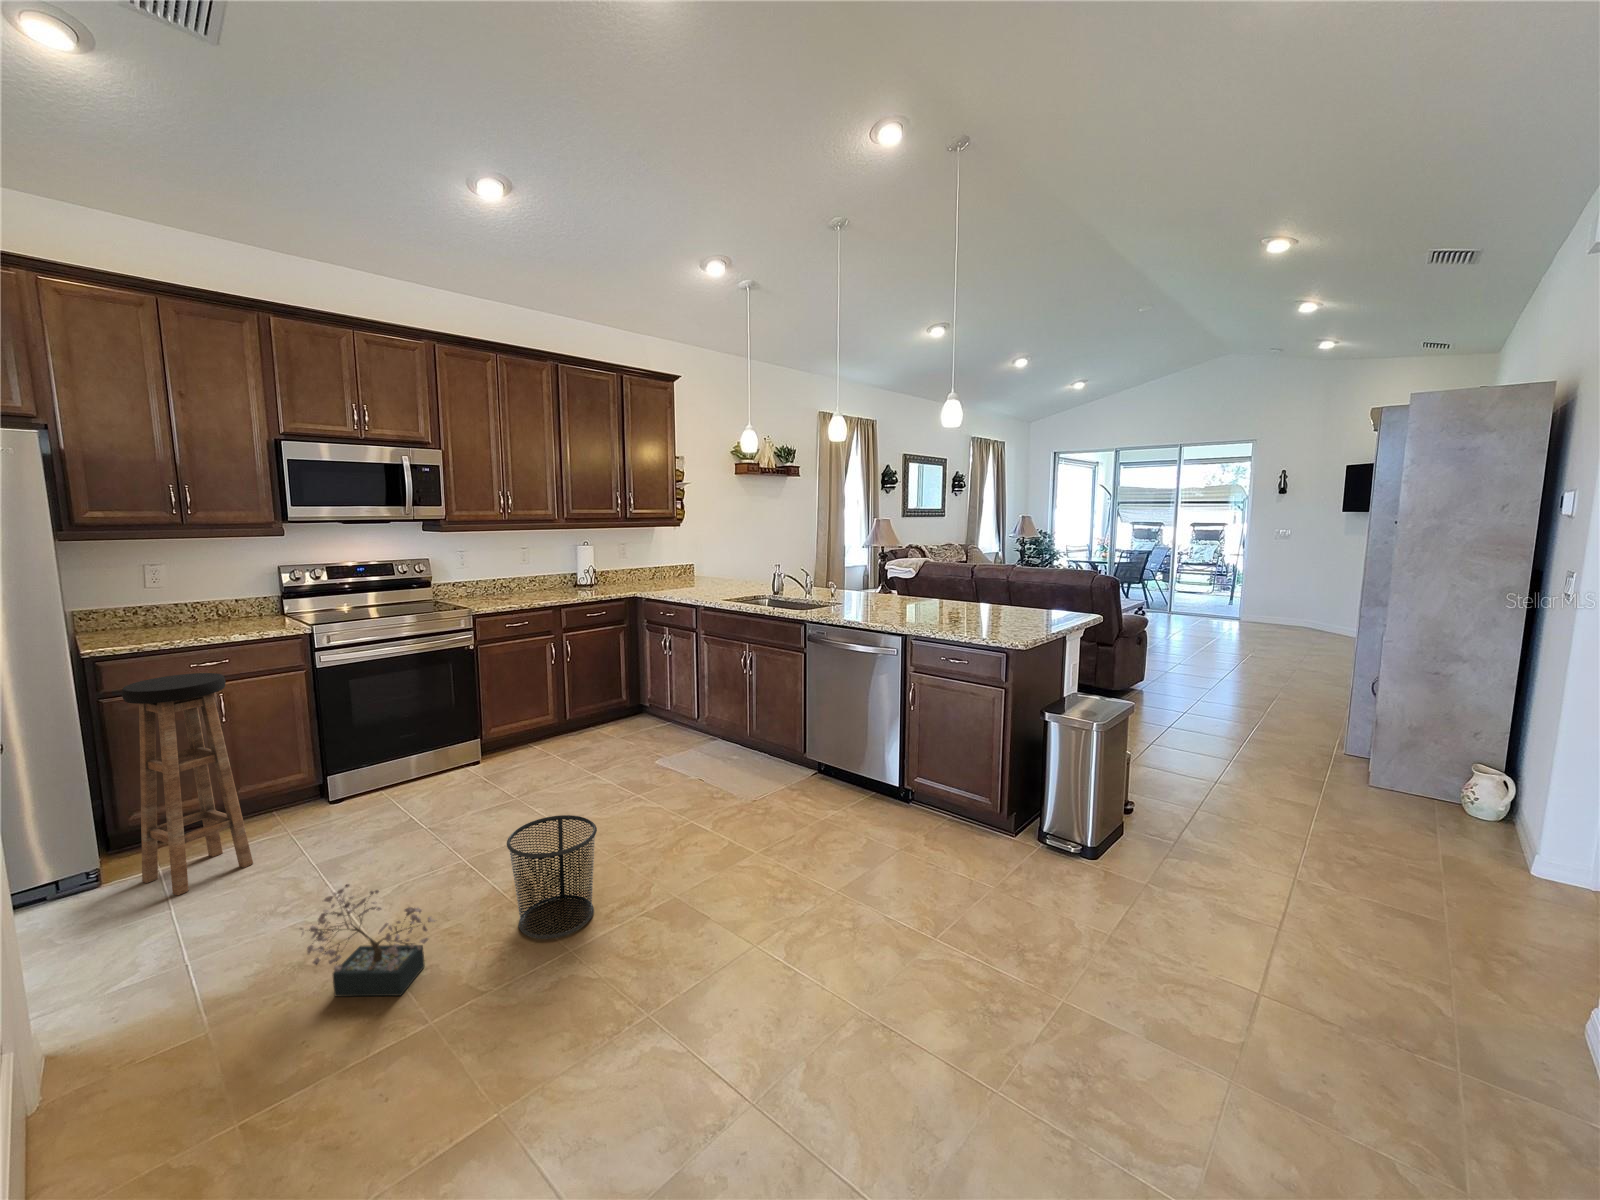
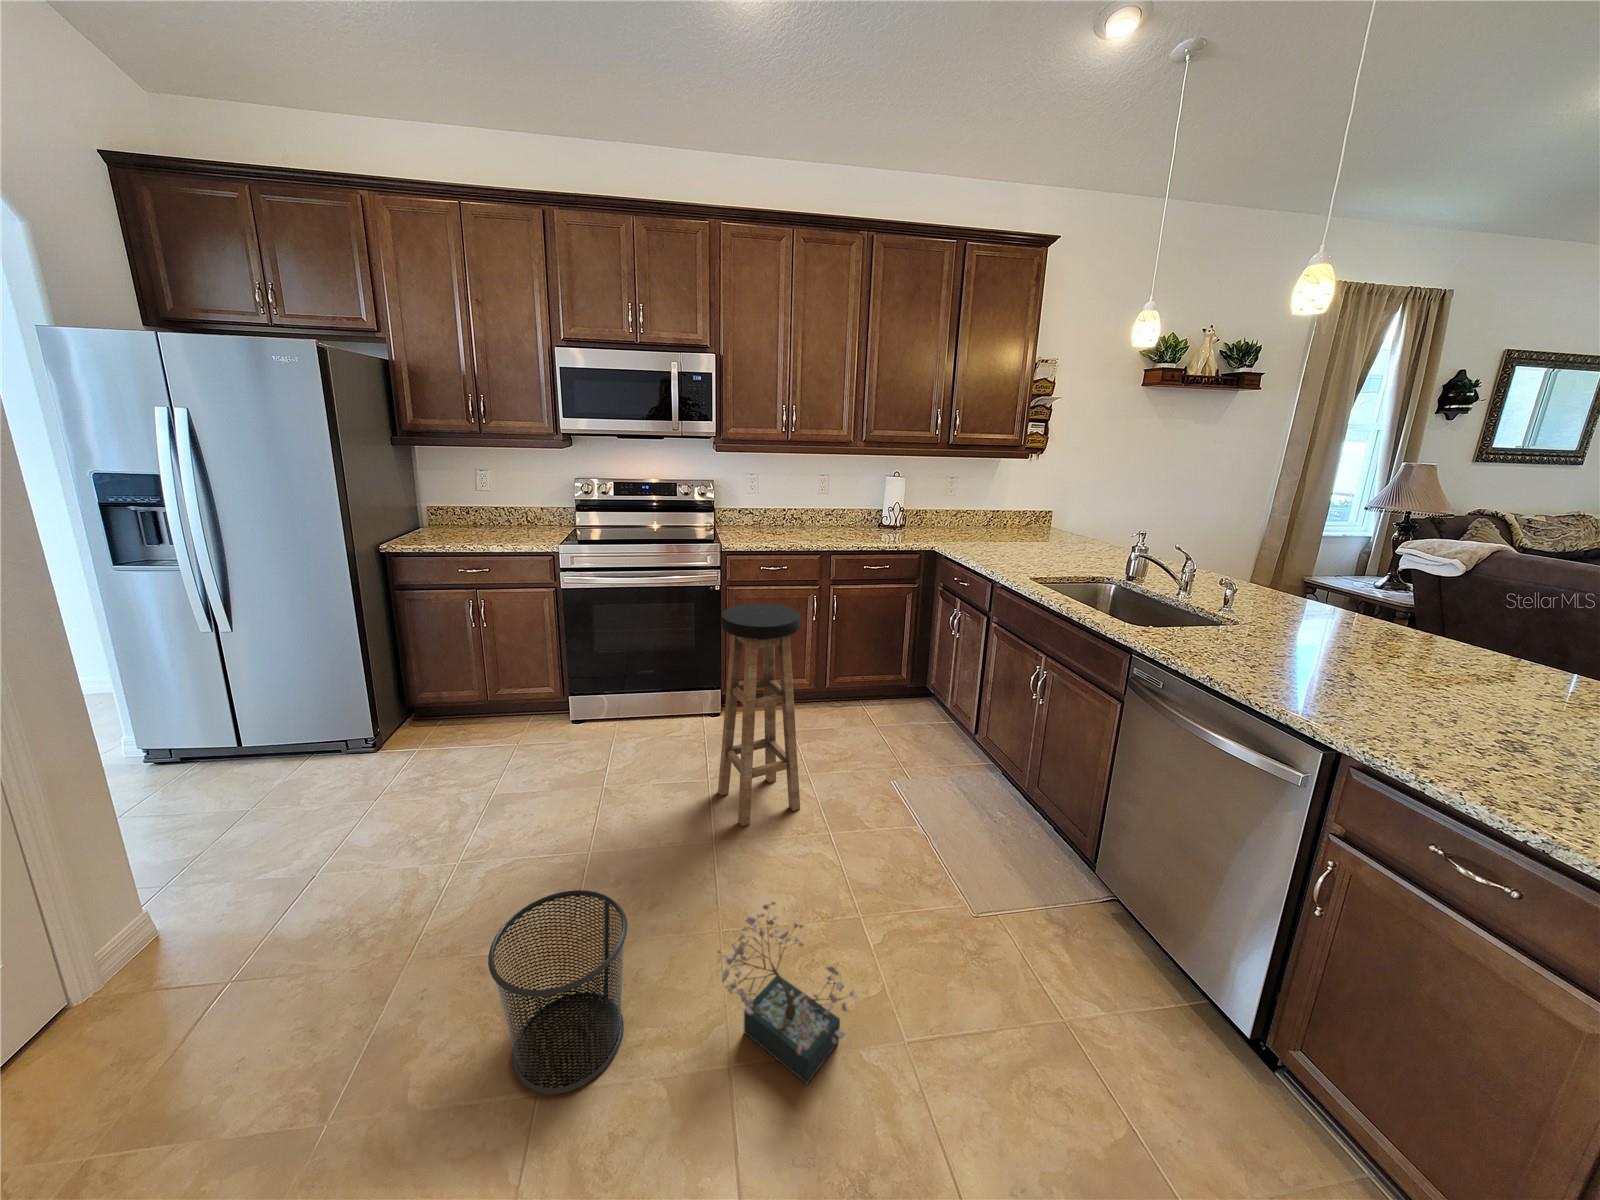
bar stool: present [122,673,253,895] -> present [718,603,801,826]
decorative plant: present [300,884,435,996] -> present [718,902,859,1084]

